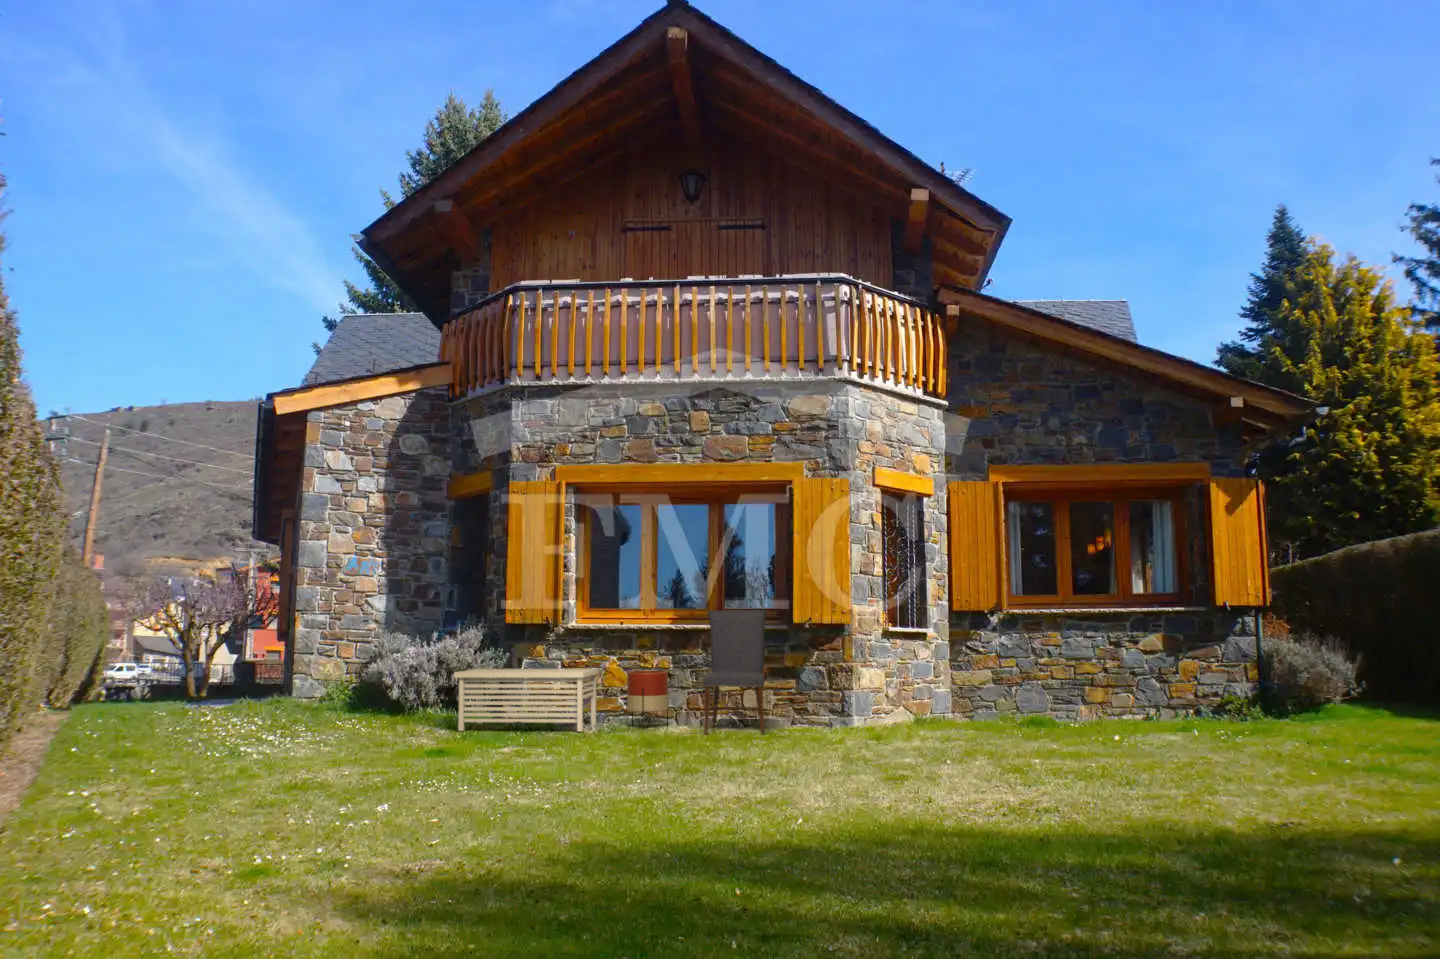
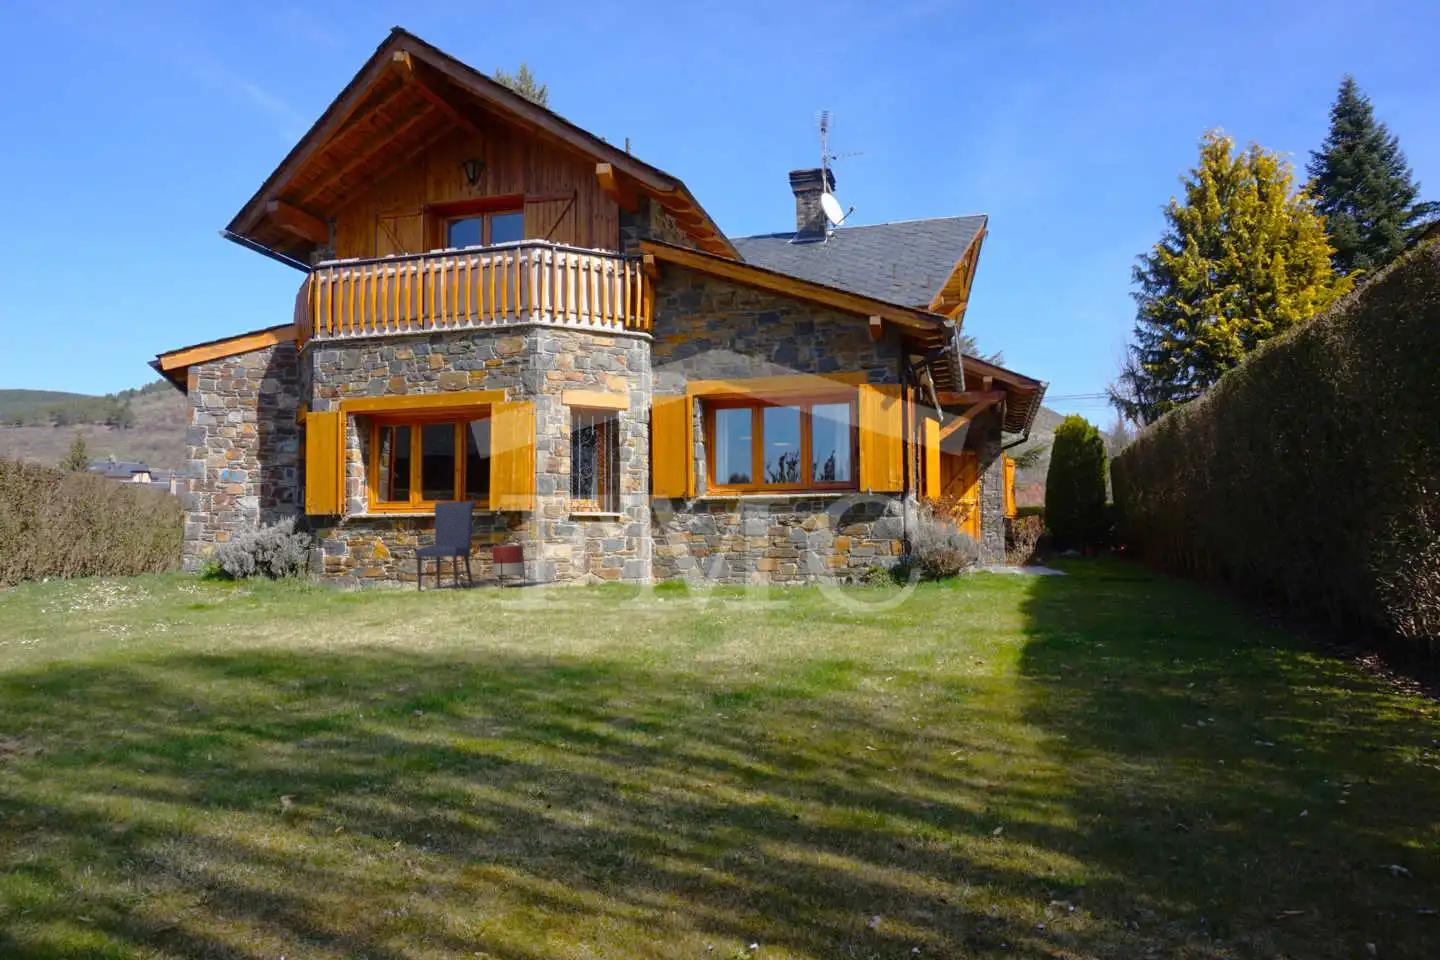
storage bench: present [454,669,599,731] -> none [255,548,365,593]
planter: present [627,671,668,729] -> present [492,545,525,586]

